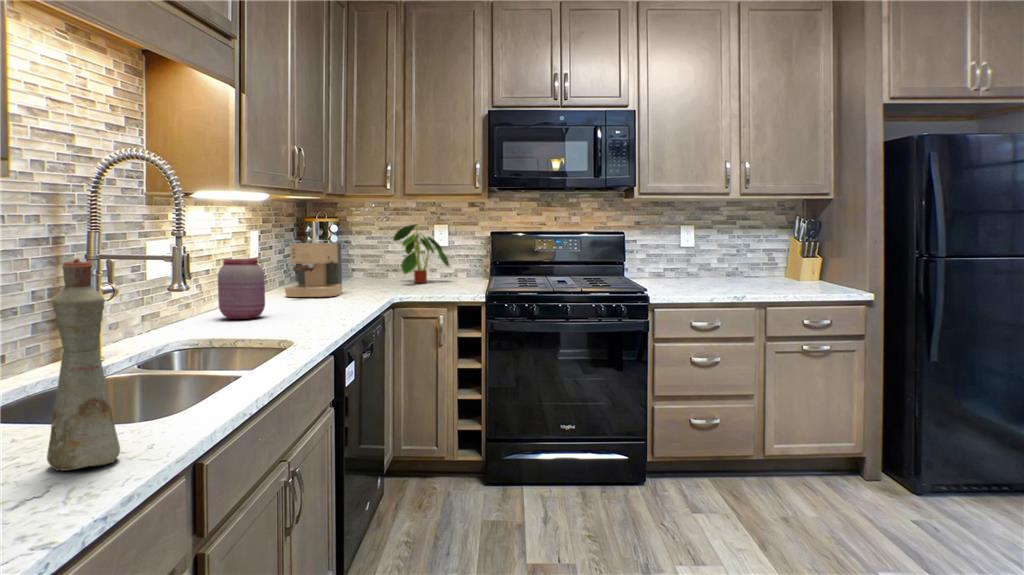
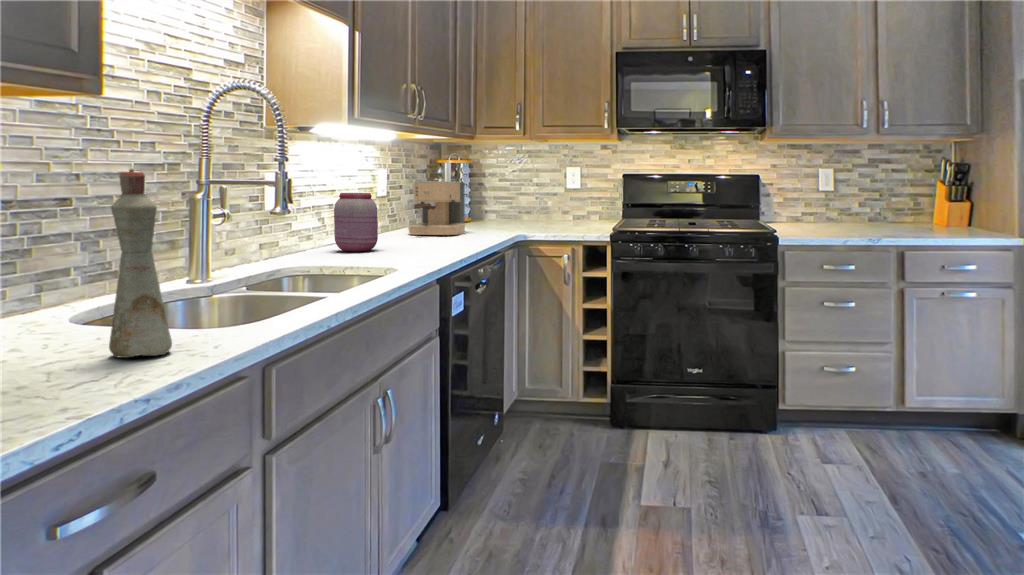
plant: present [393,224,449,283] -> none [517,163,581,226]

